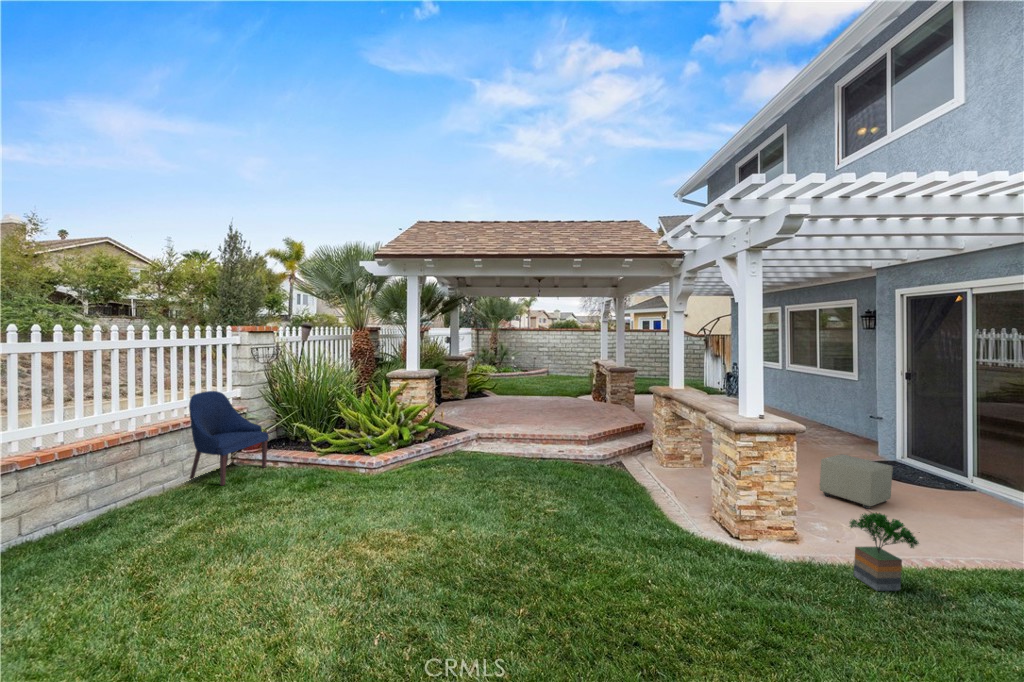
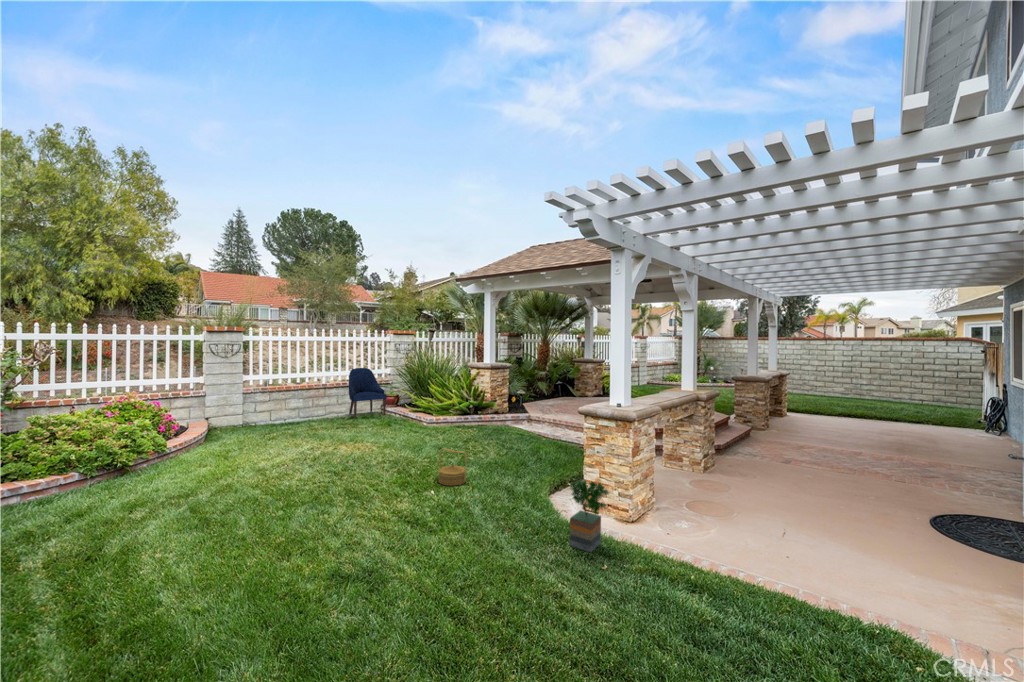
ottoman: present [820,454,893,509] -> none [768,472,855,541]
basket: none [597,509,639,565] -> present [438,448,467,486]

